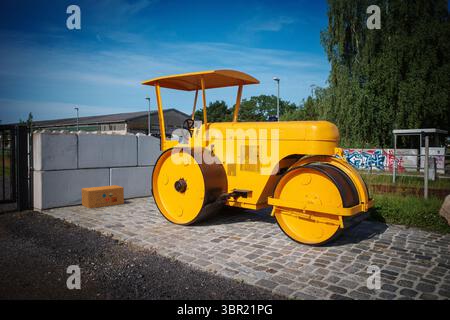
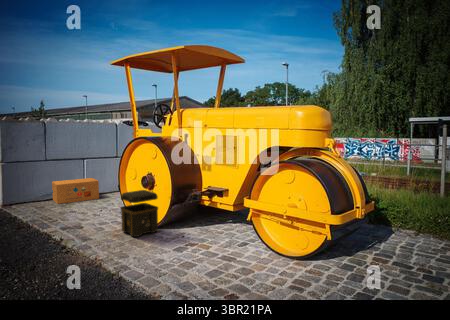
toolbox: none [159,193,192,233] -> present [121,190,158,237]

